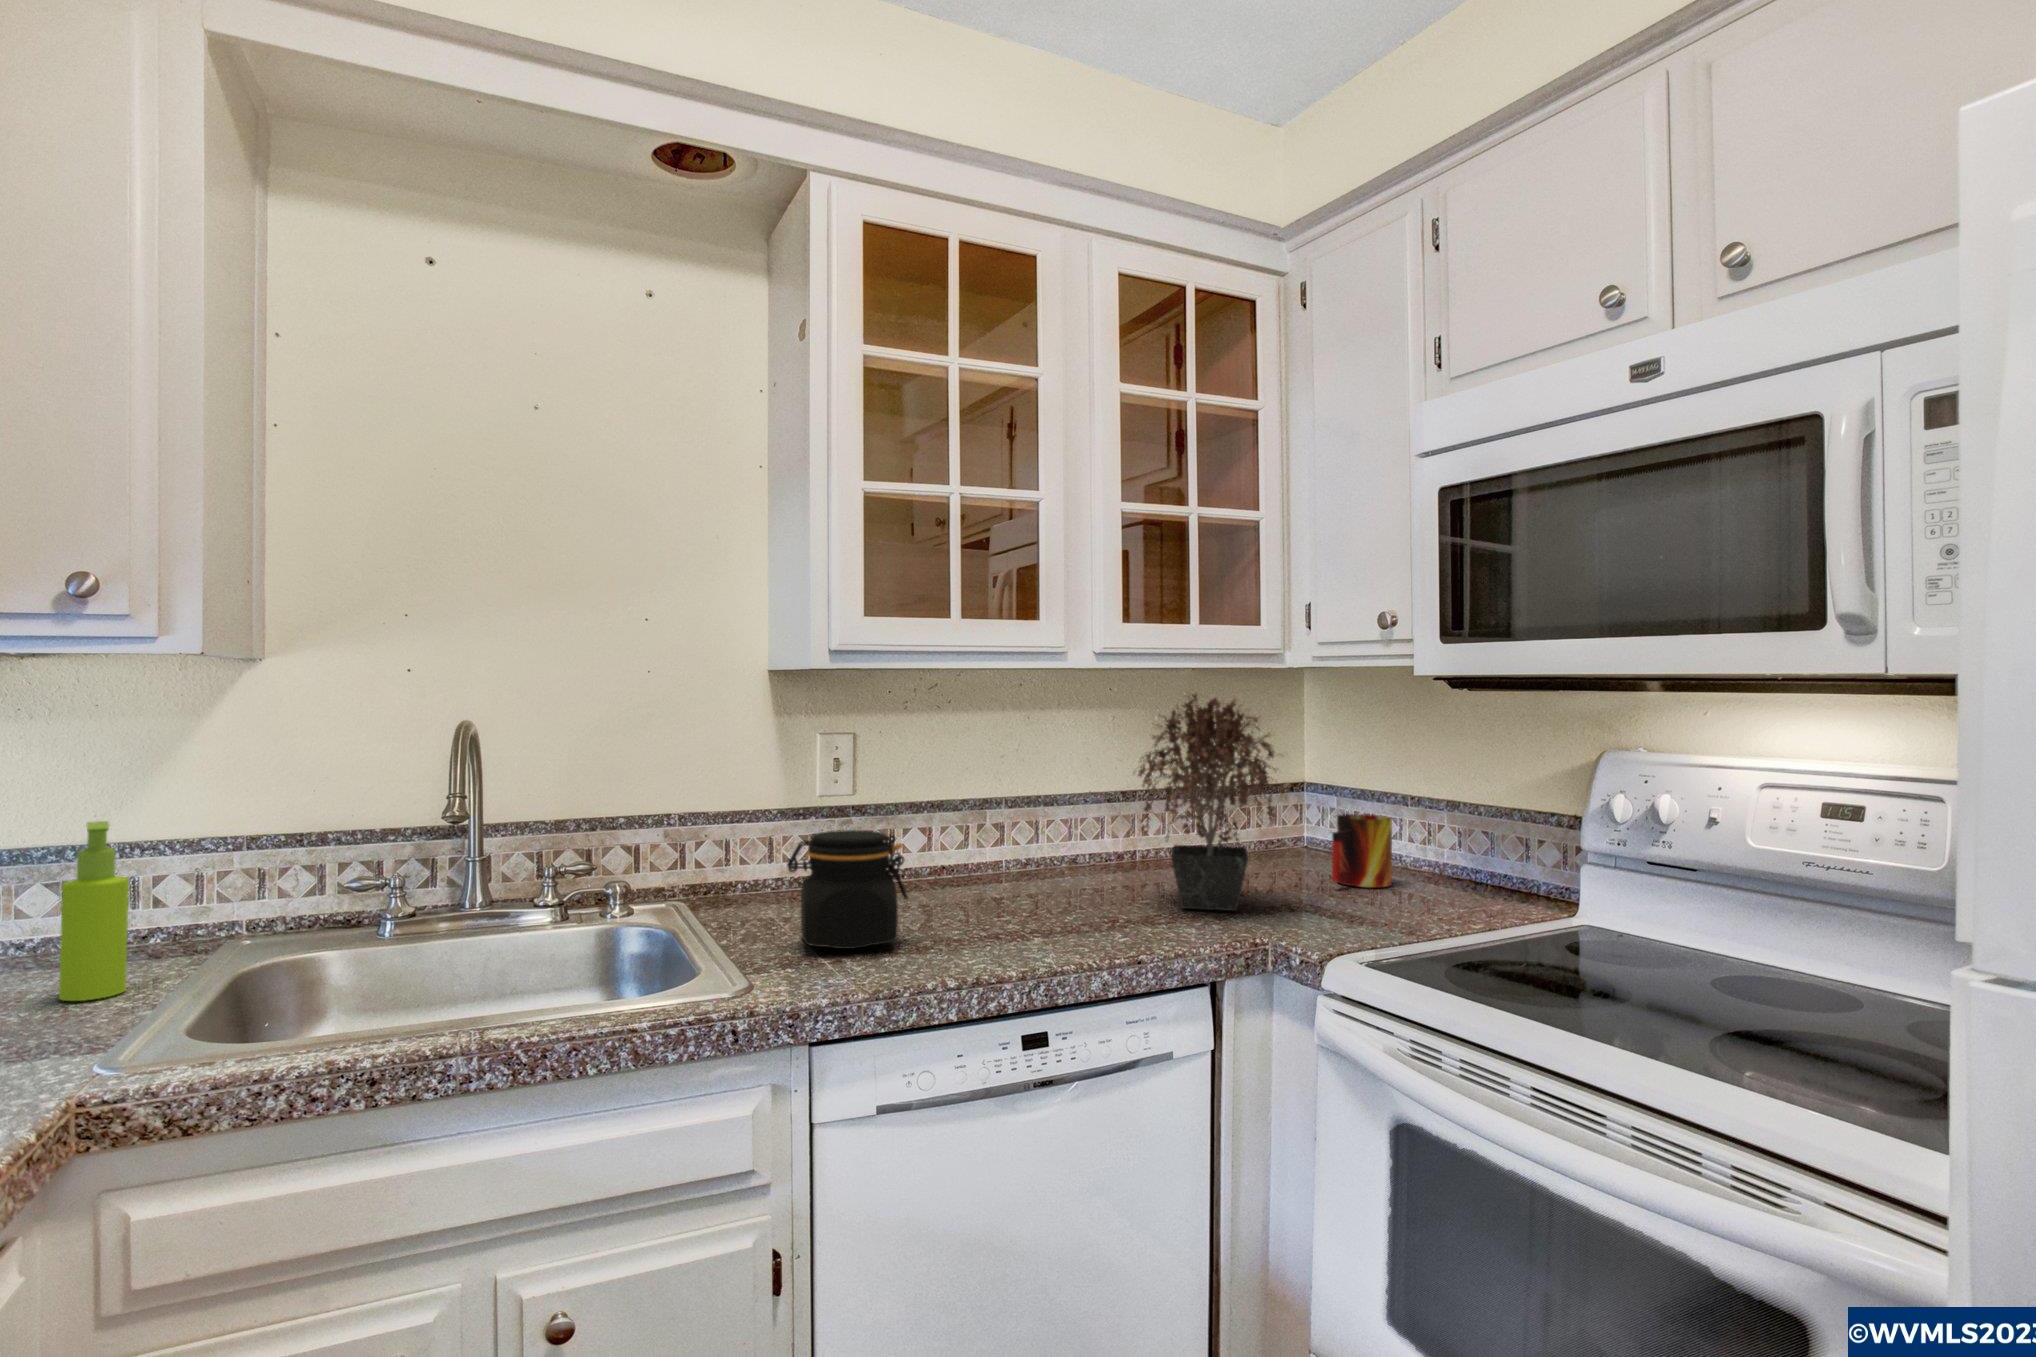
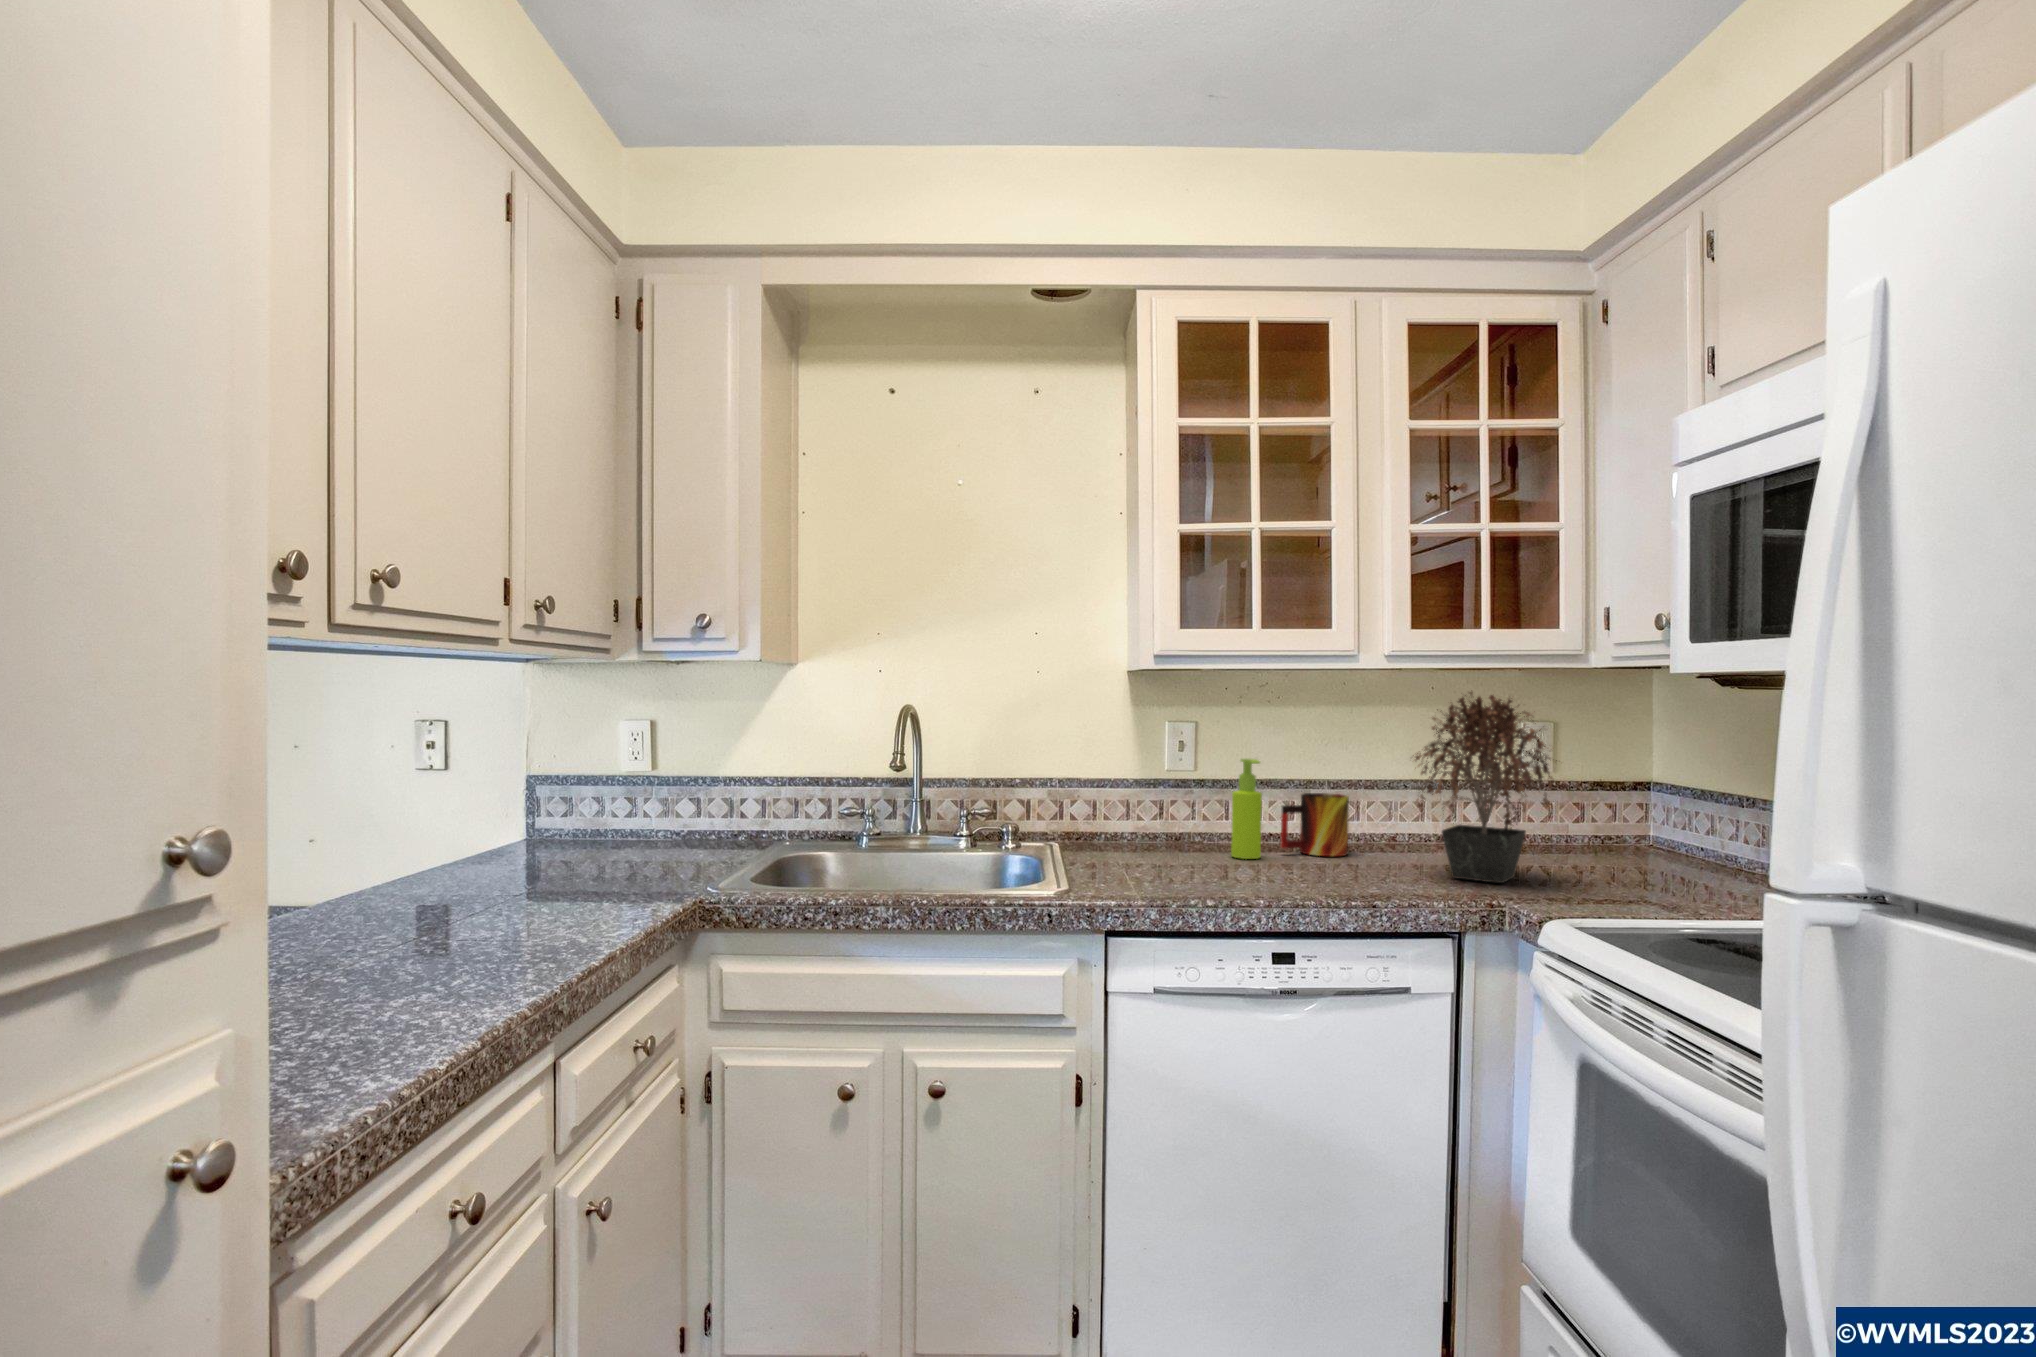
mug: present [1332,814,1392,887] -> present [1281,793,1349,856]
soap dispenser: present [59,821,129,1001] -> present [1231,759,1262,859]
jar: present [787,830,908,949] -> none [1109,792,1200,878]

